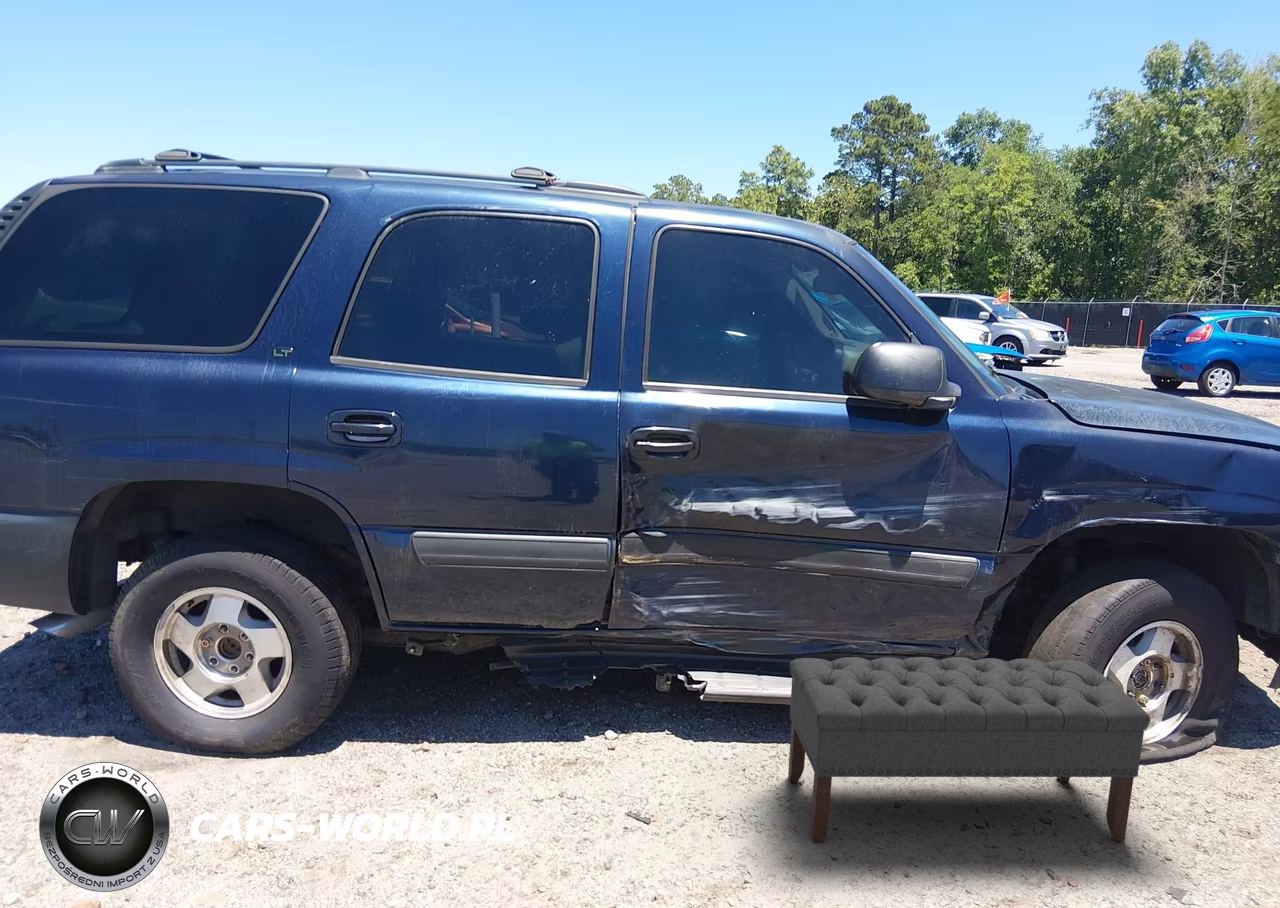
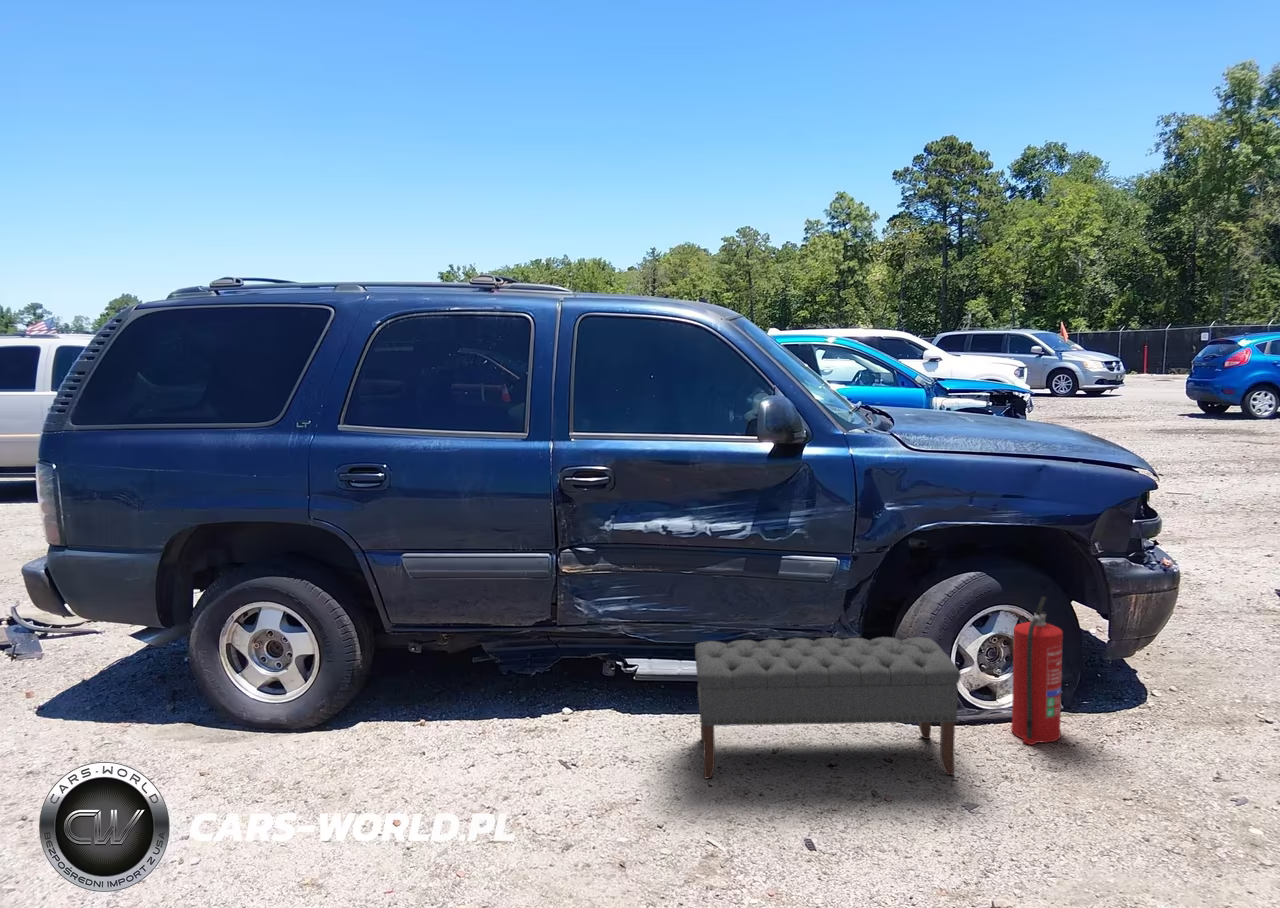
fire extinguisher: none [1158,612,1242,794] -> present [1011,597,1063,745]

